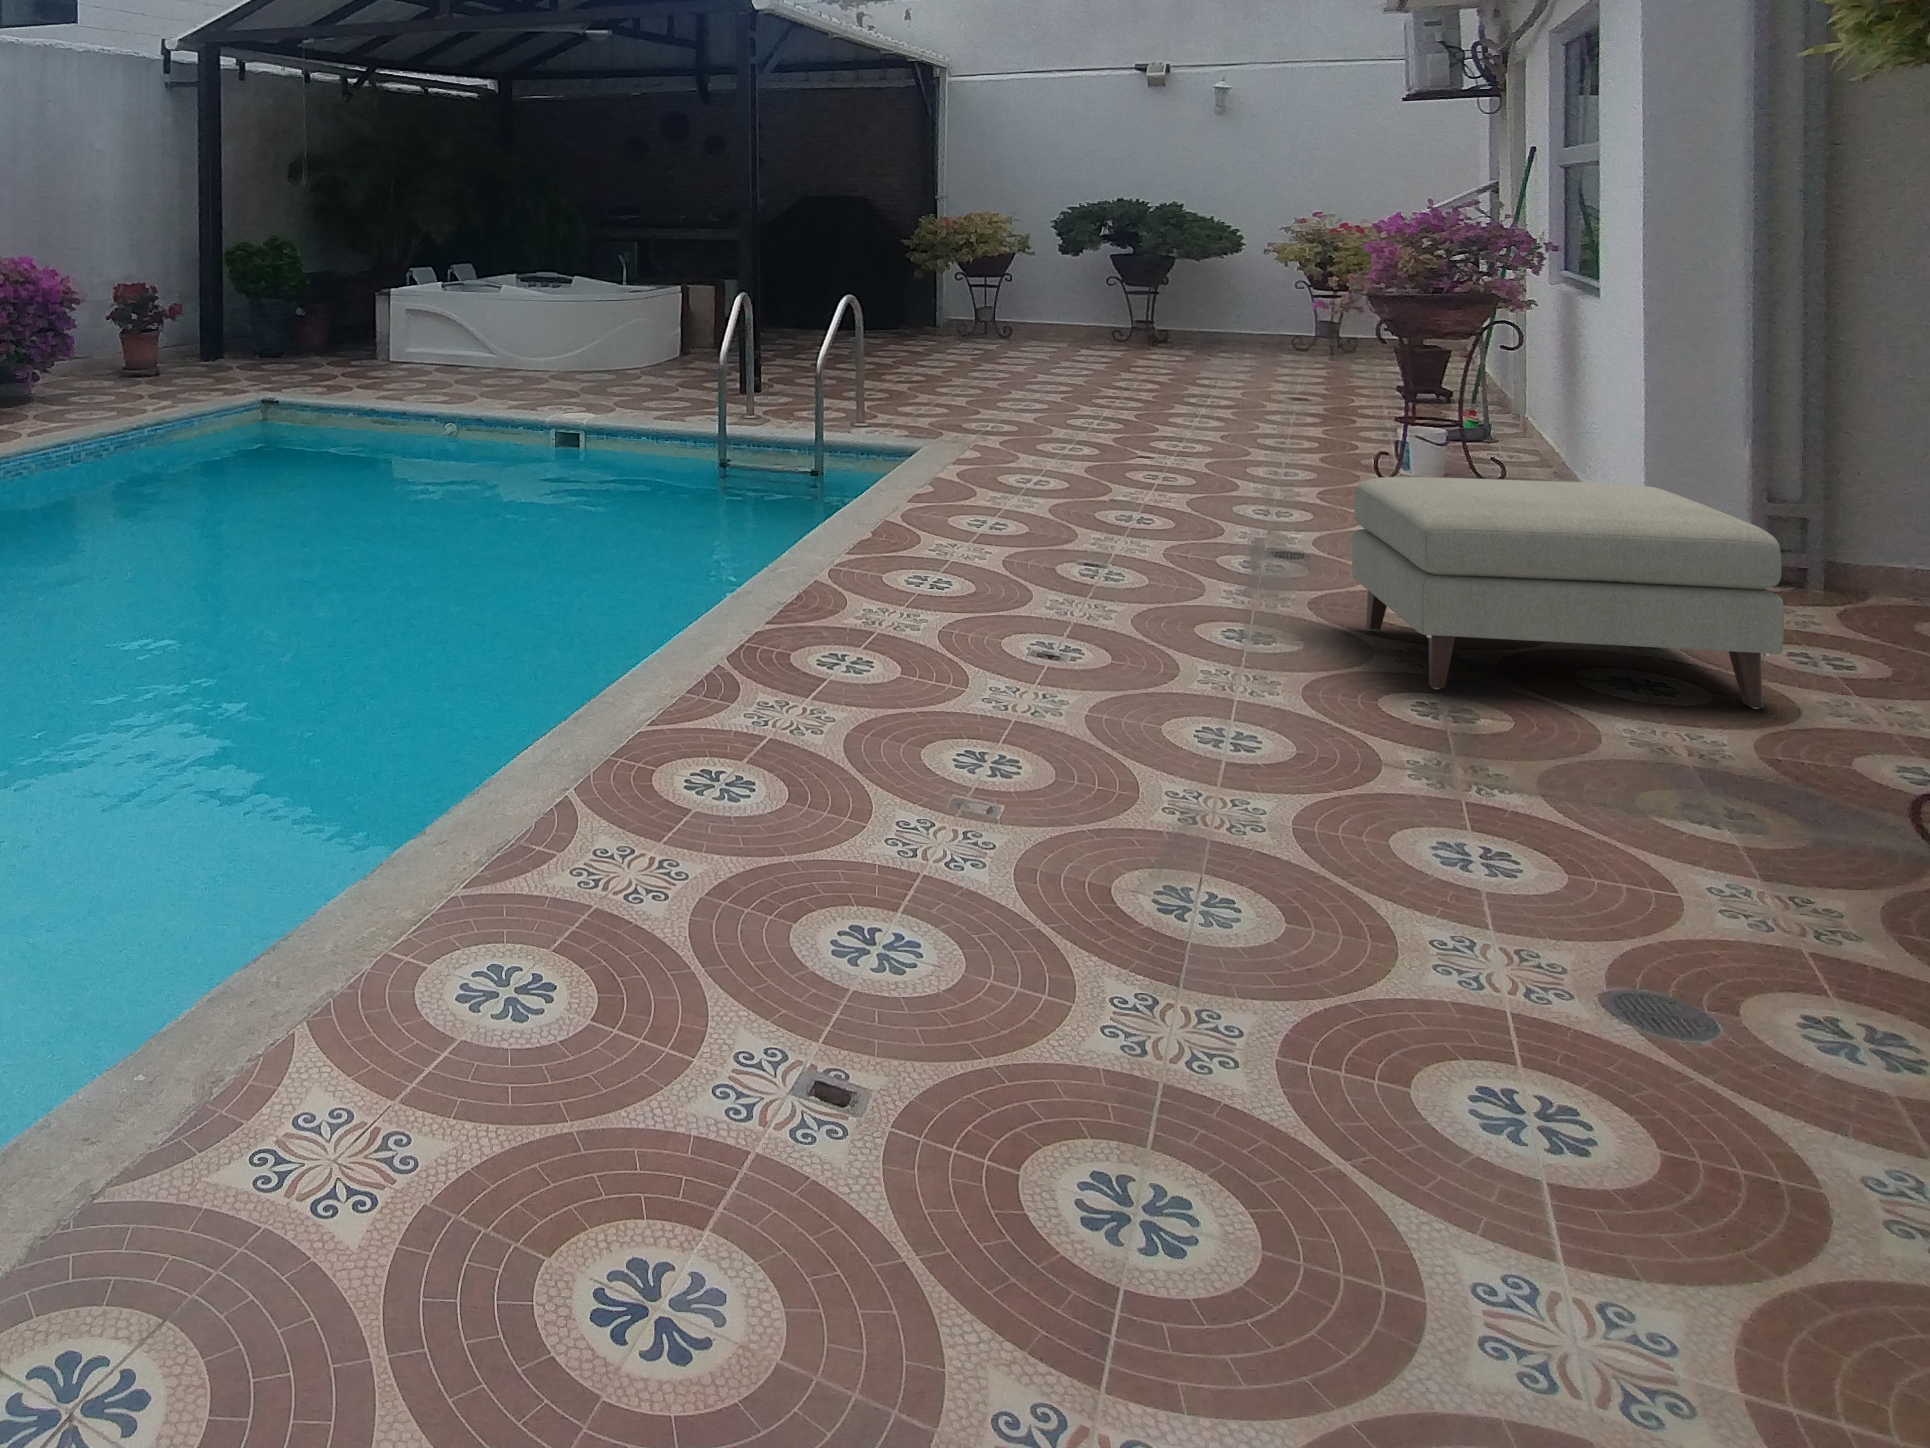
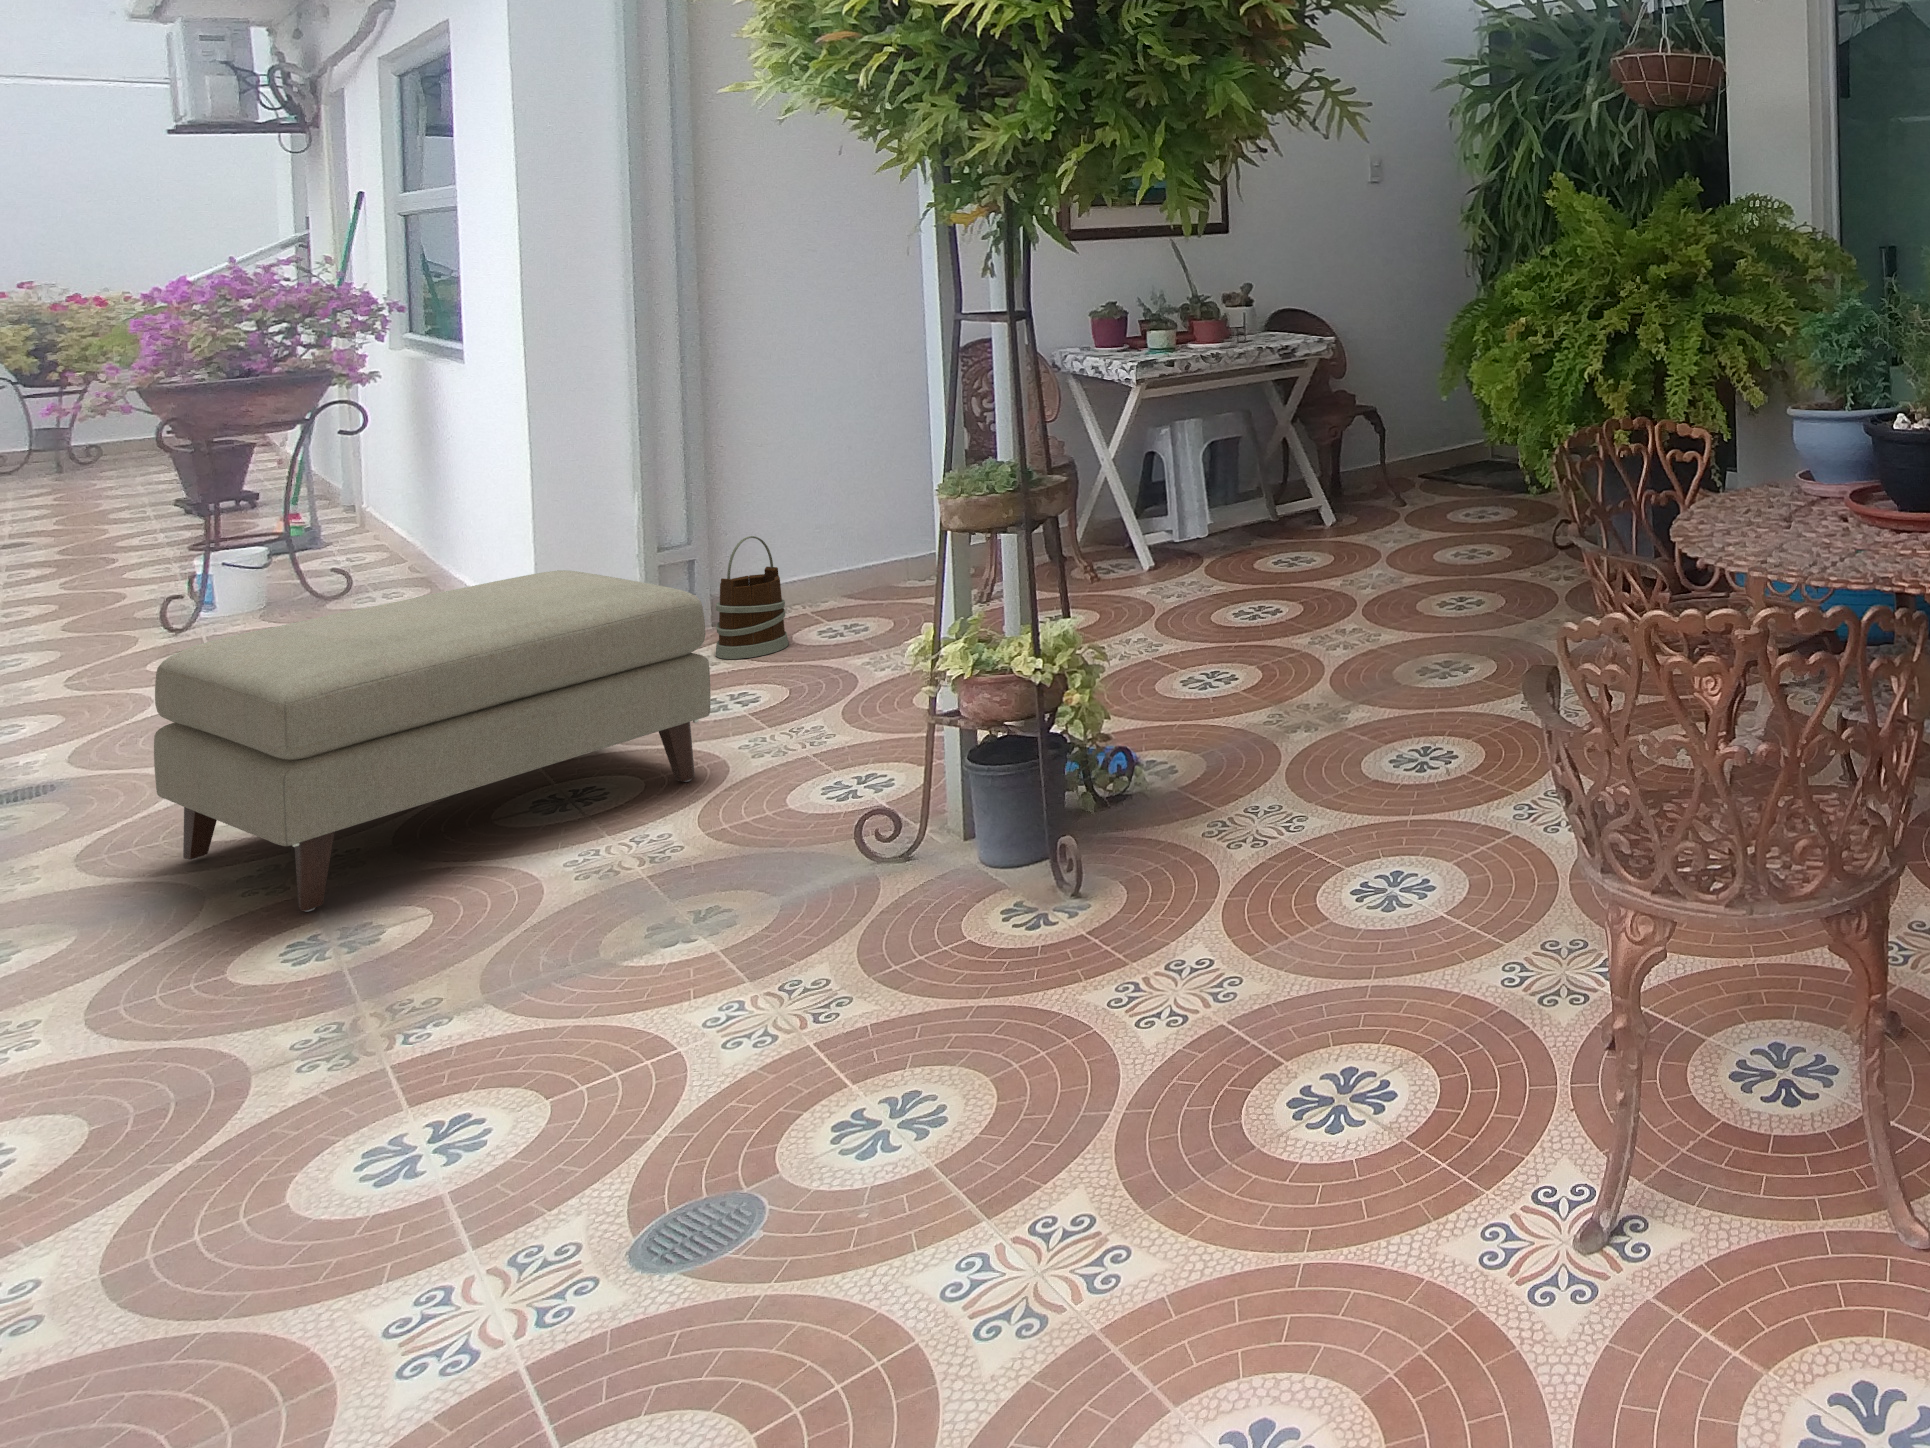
wooden bucket: none [1818,503,1905,629] -> present [716,536,789,659]

